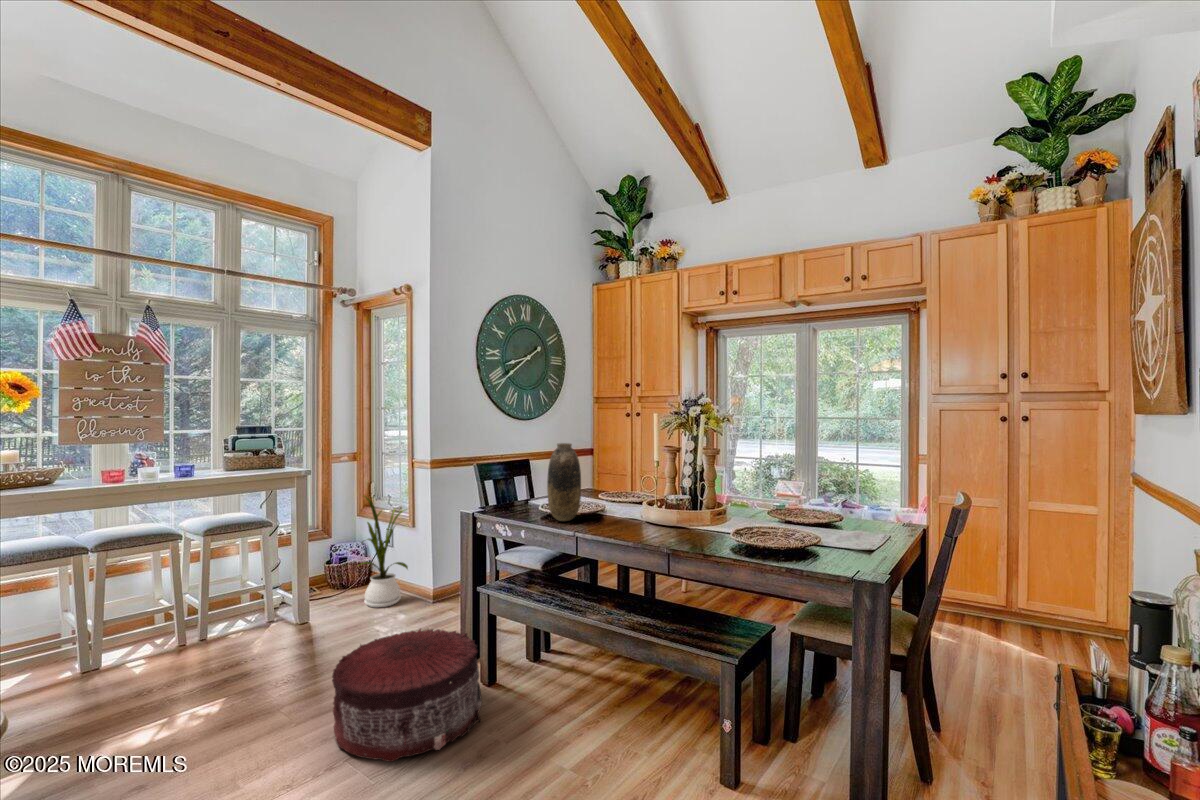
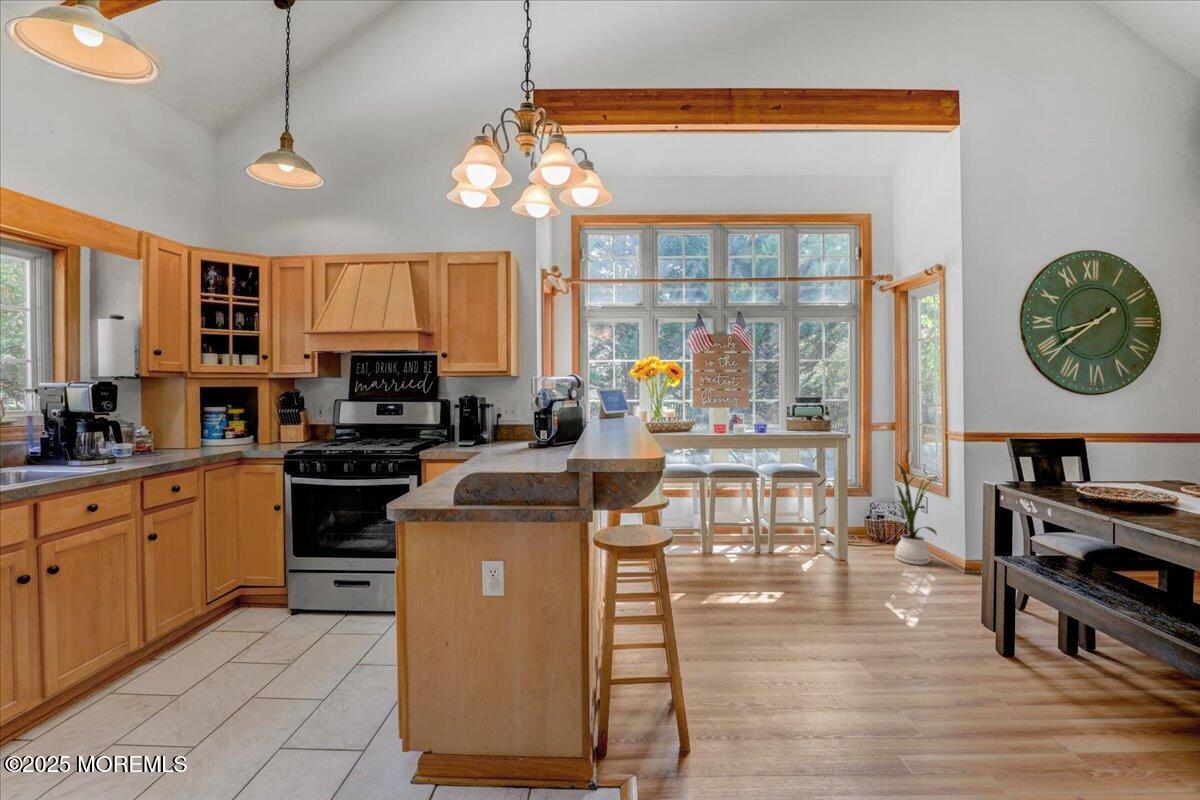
vase: present [547,443,581,521] -> none [1080,422,1130,508]
pouf: present [332,629,482,762] -> none [853,576,989,679]

